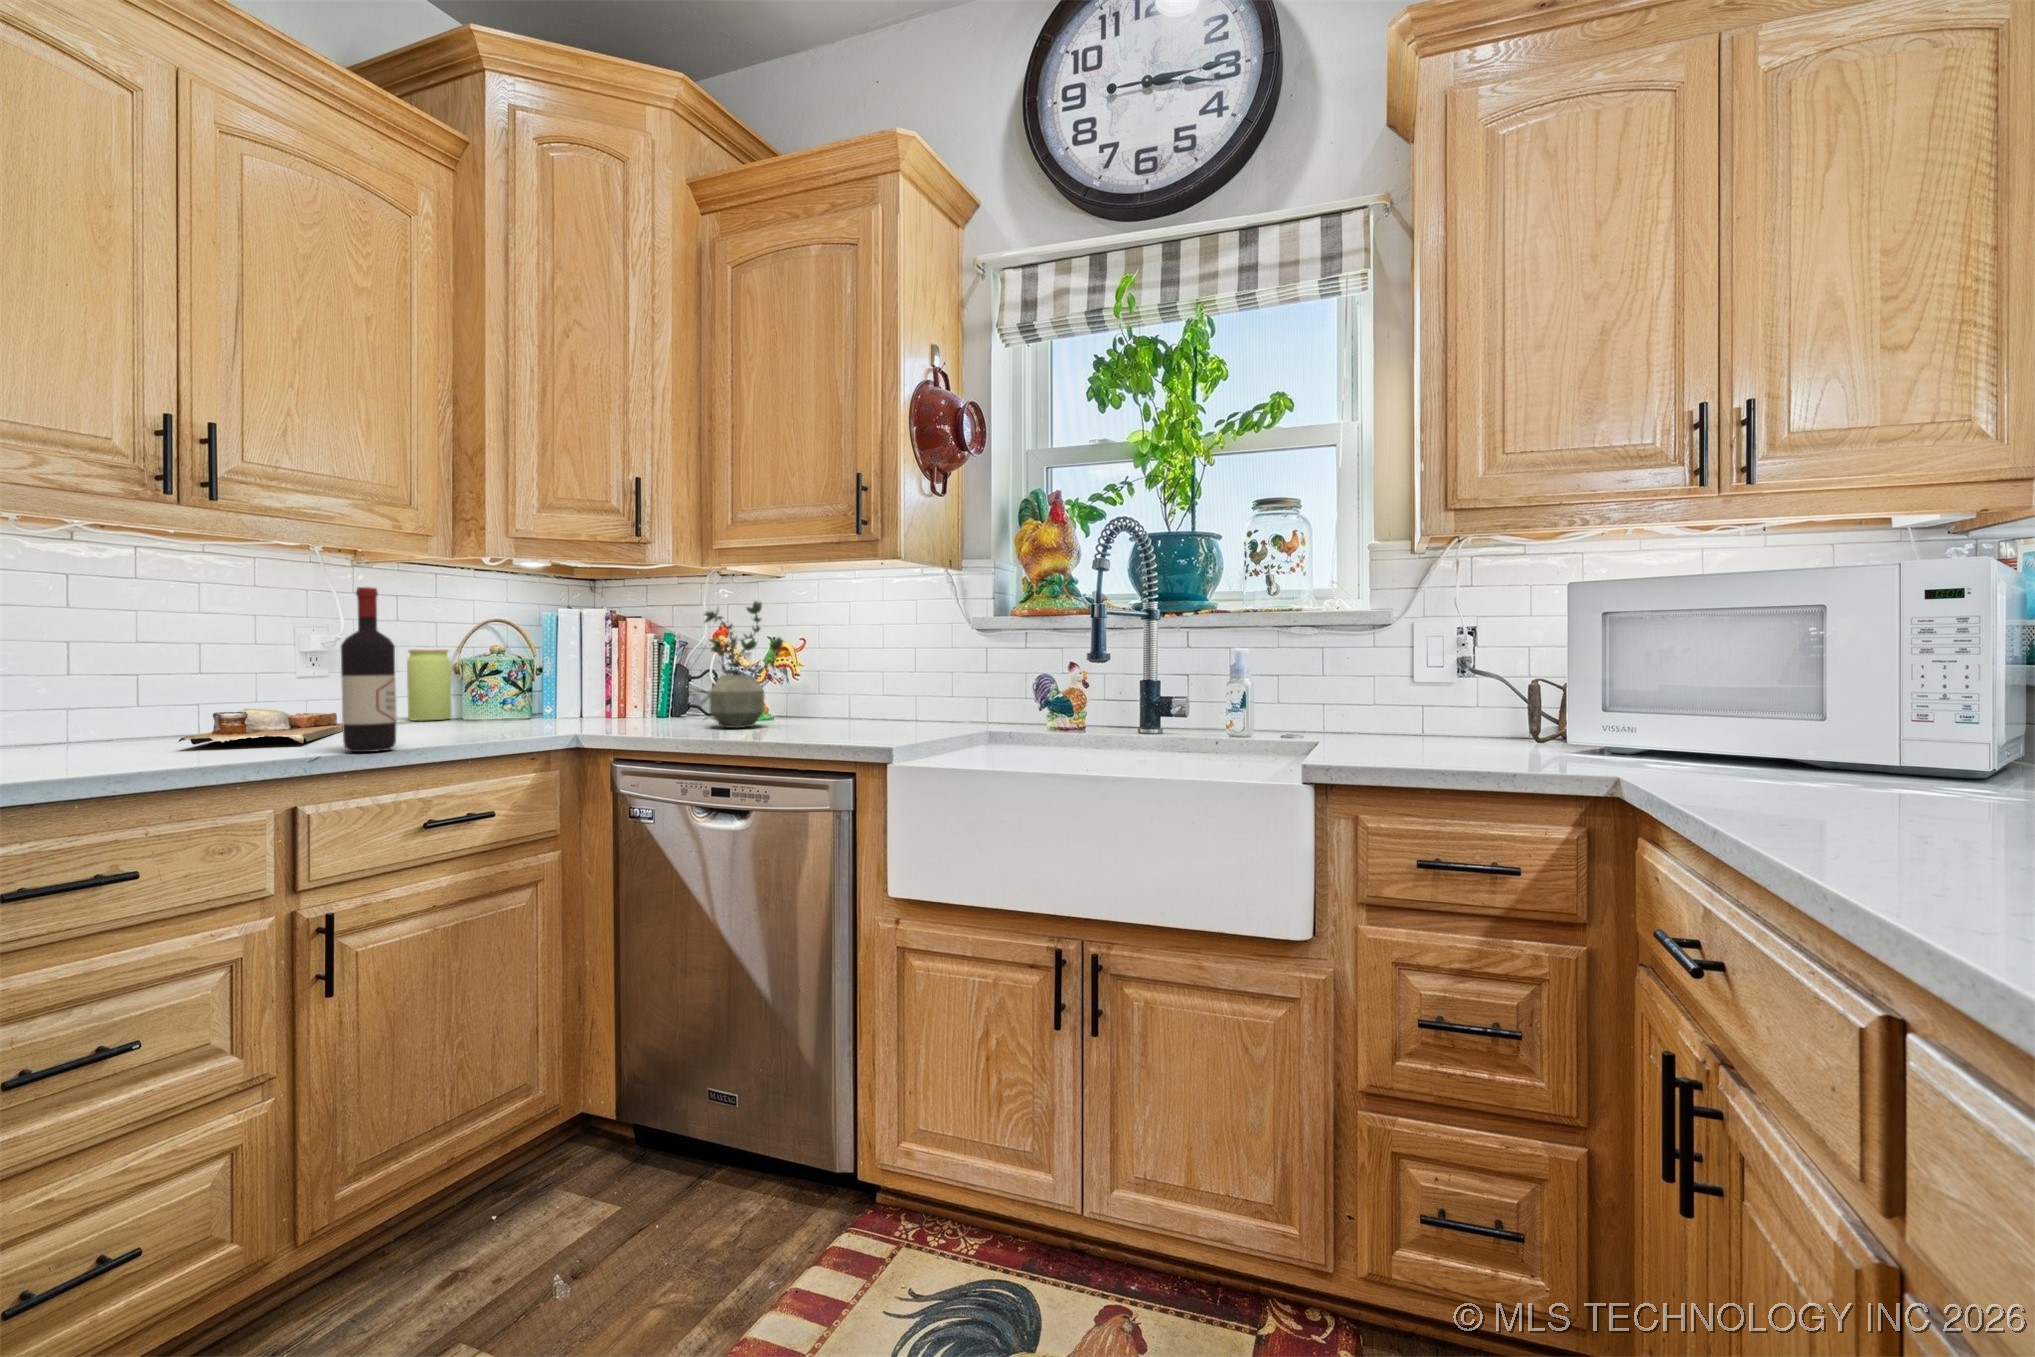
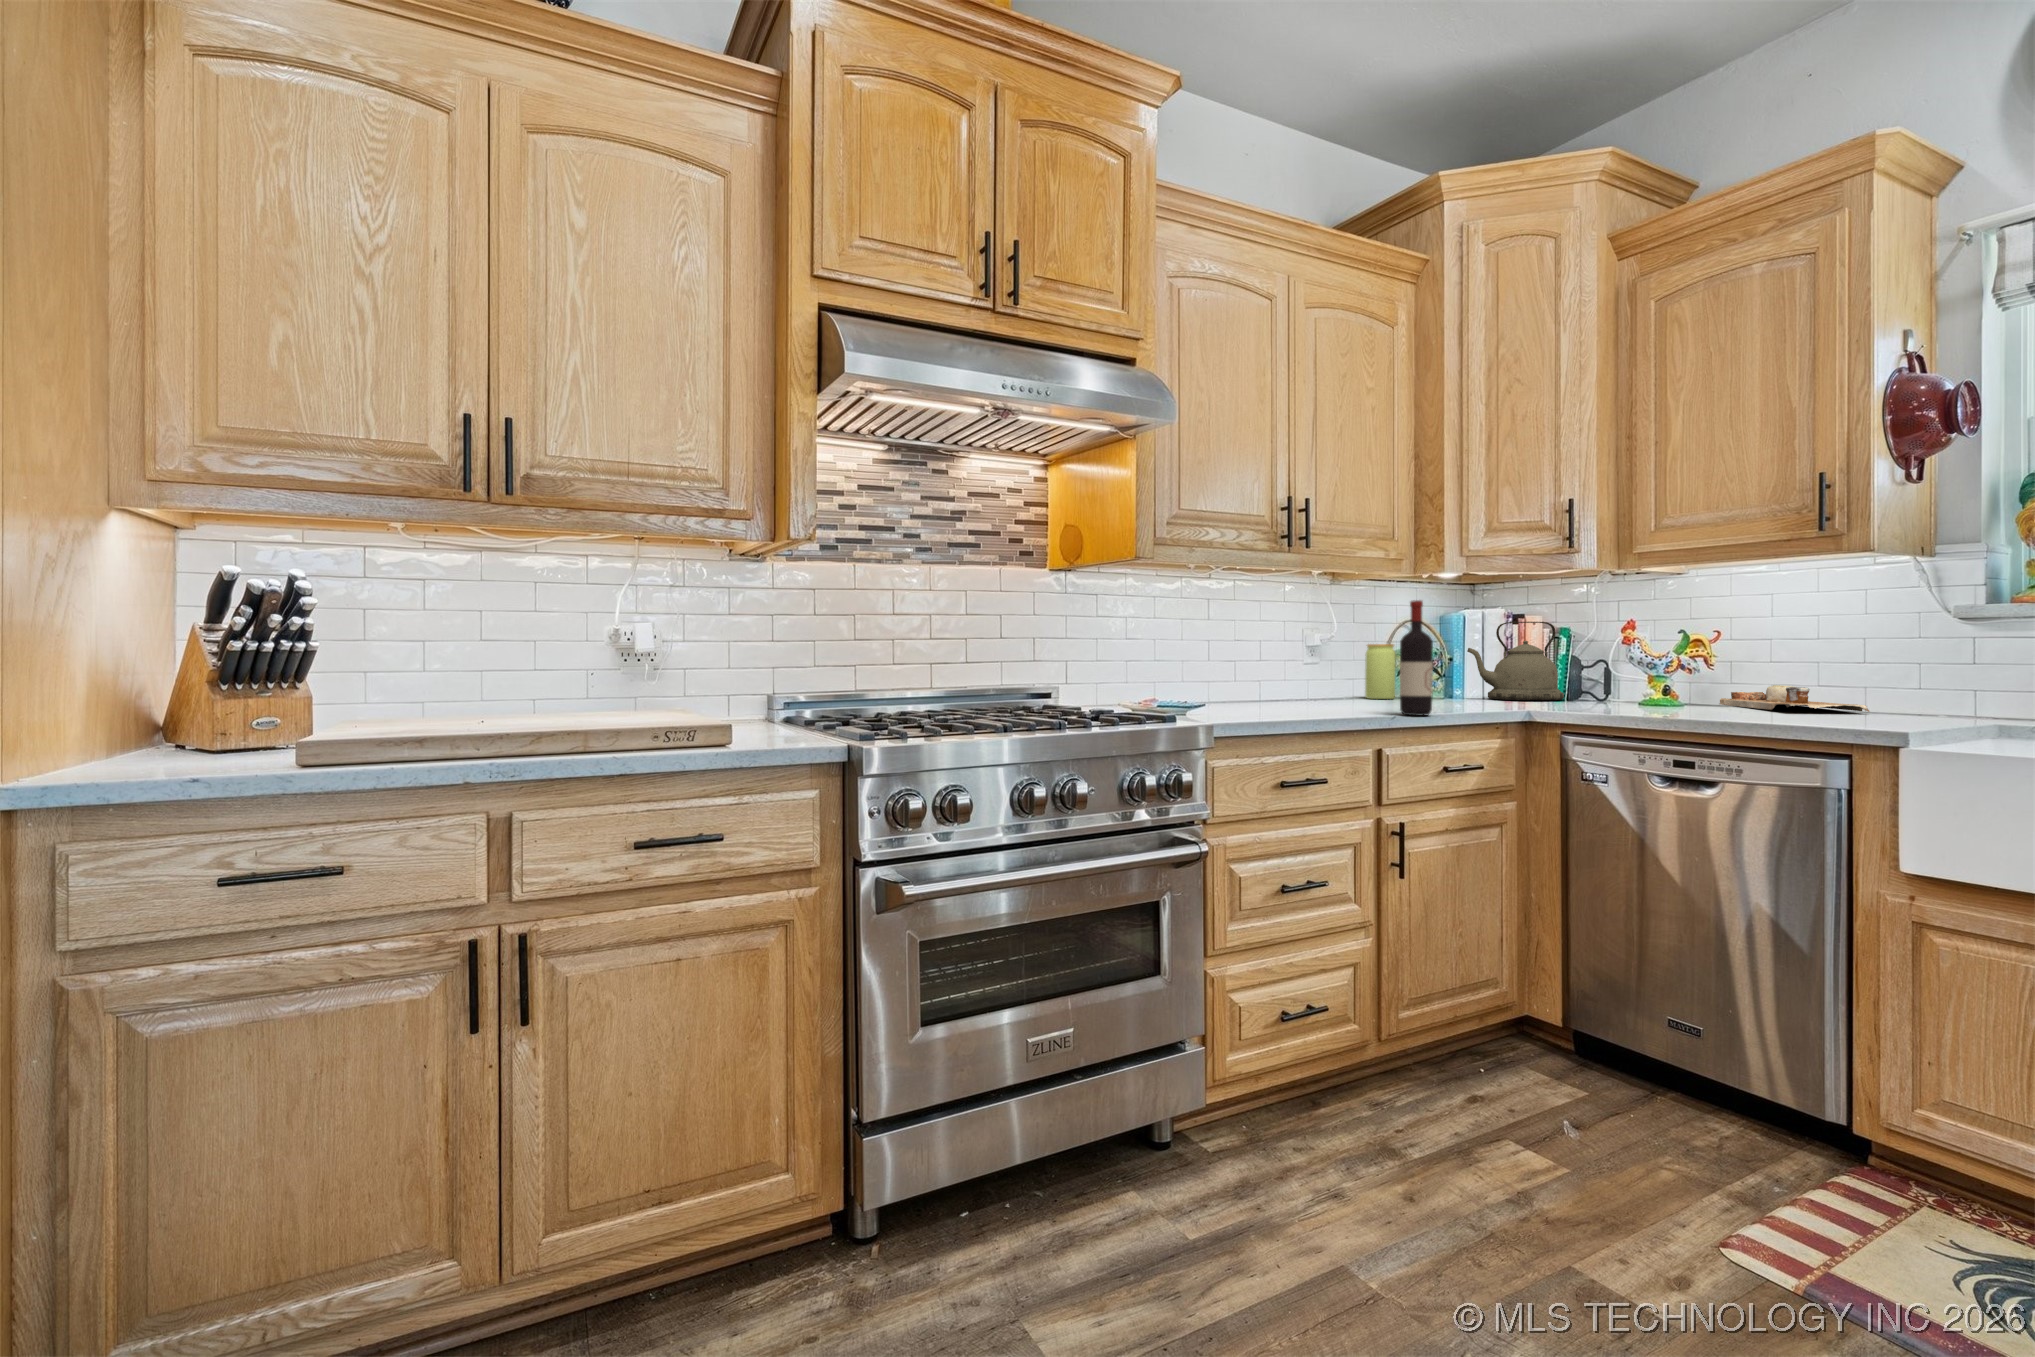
potted plant: present [704,601,783,728] -> none [1644,598,1733,713]
kettle: none [545,625,661,716] -> present [1467,622,1564,700]
cutting board: present [179,709,343,745] -> present [1720,685,1869,712]

